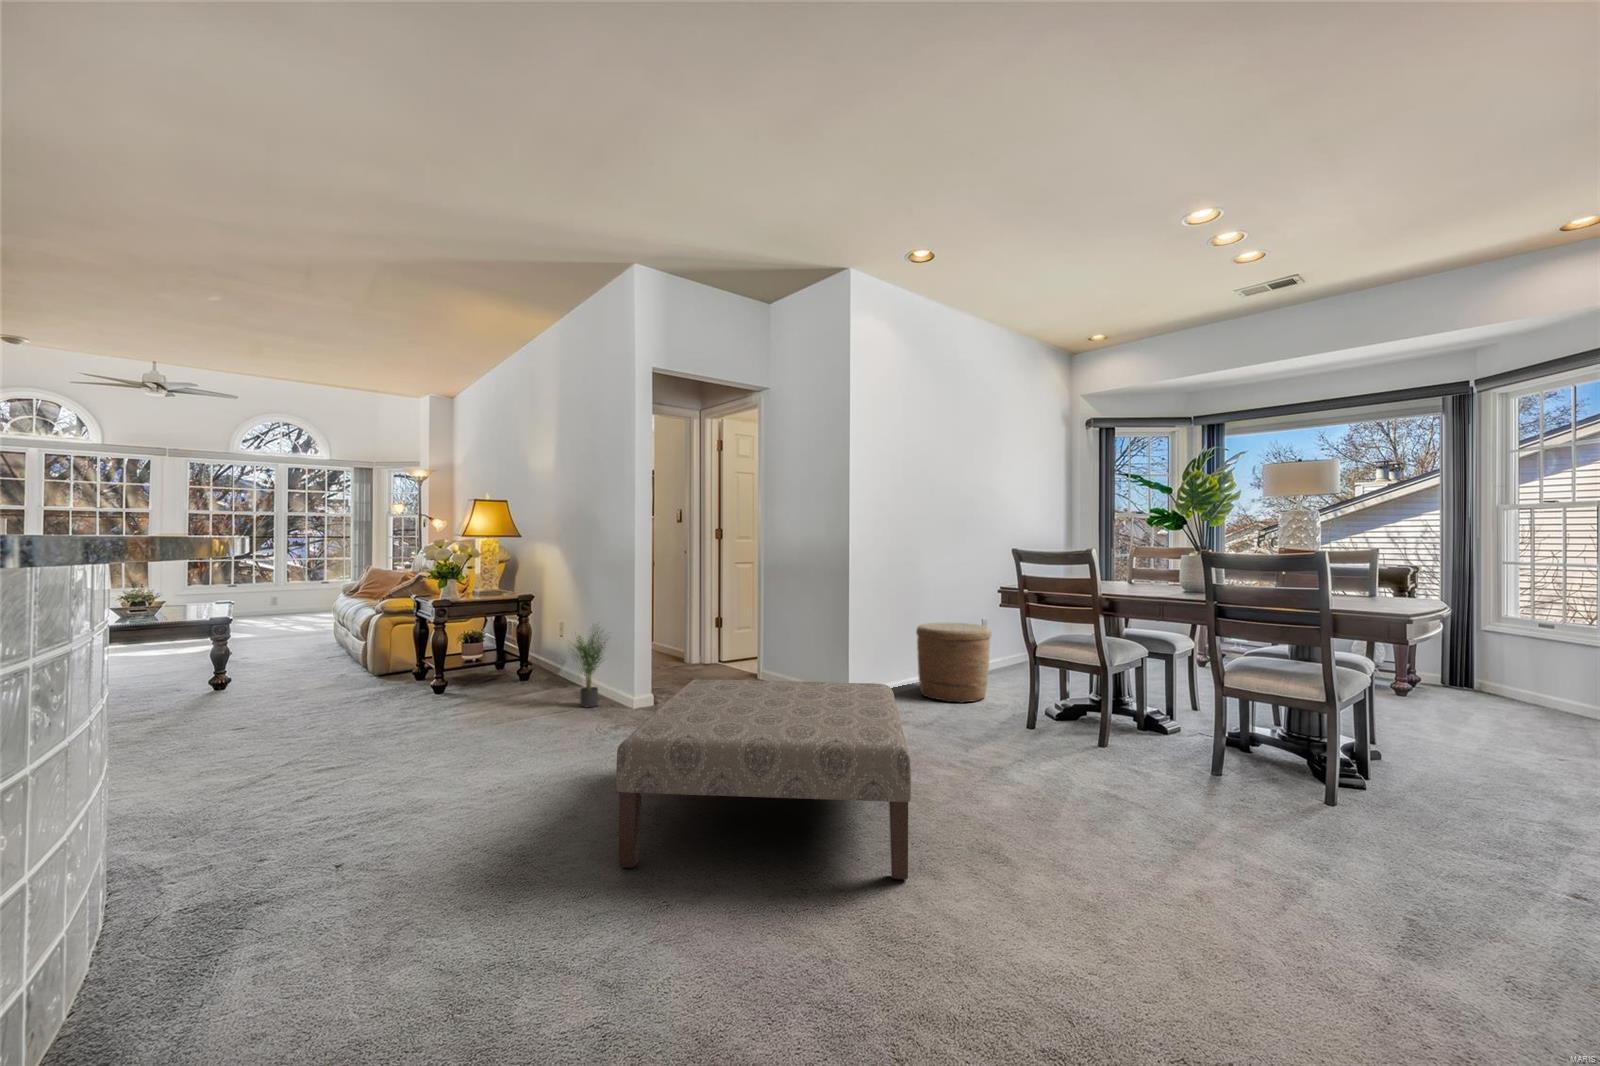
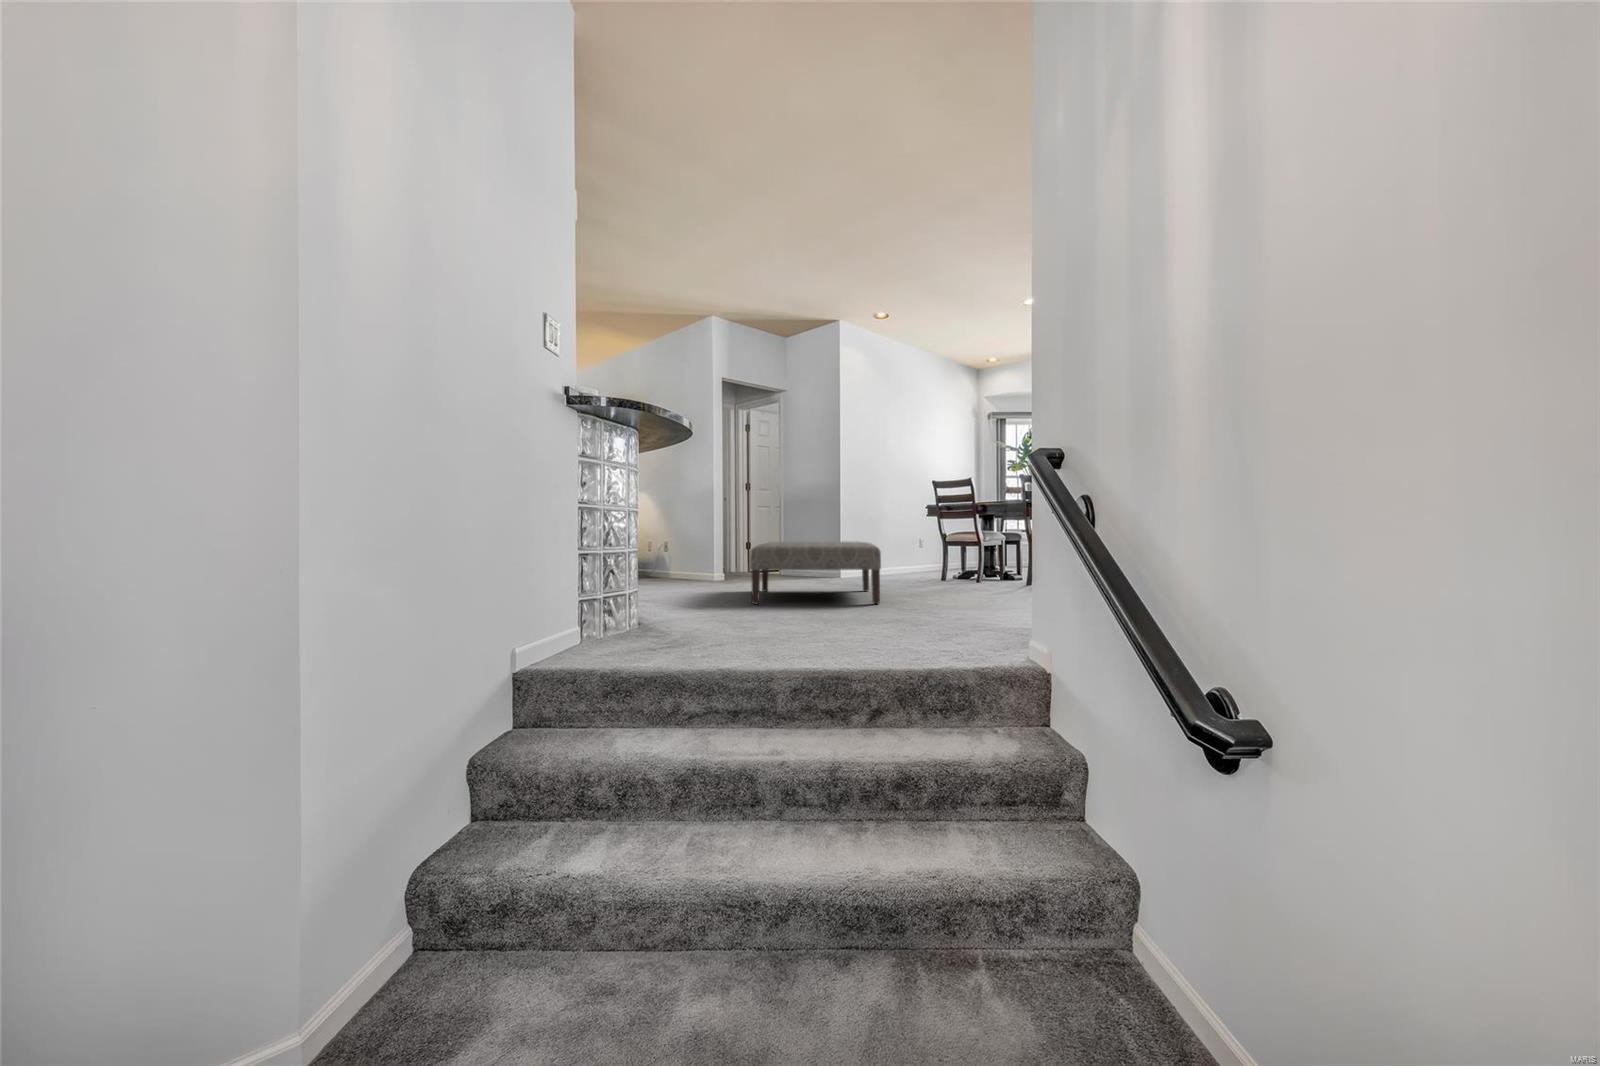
woven basket: present [916,623,991,703] -> none [878,535,923,578]
potted plant: present [573,627,607,707] -> none [671,530,702,581]

